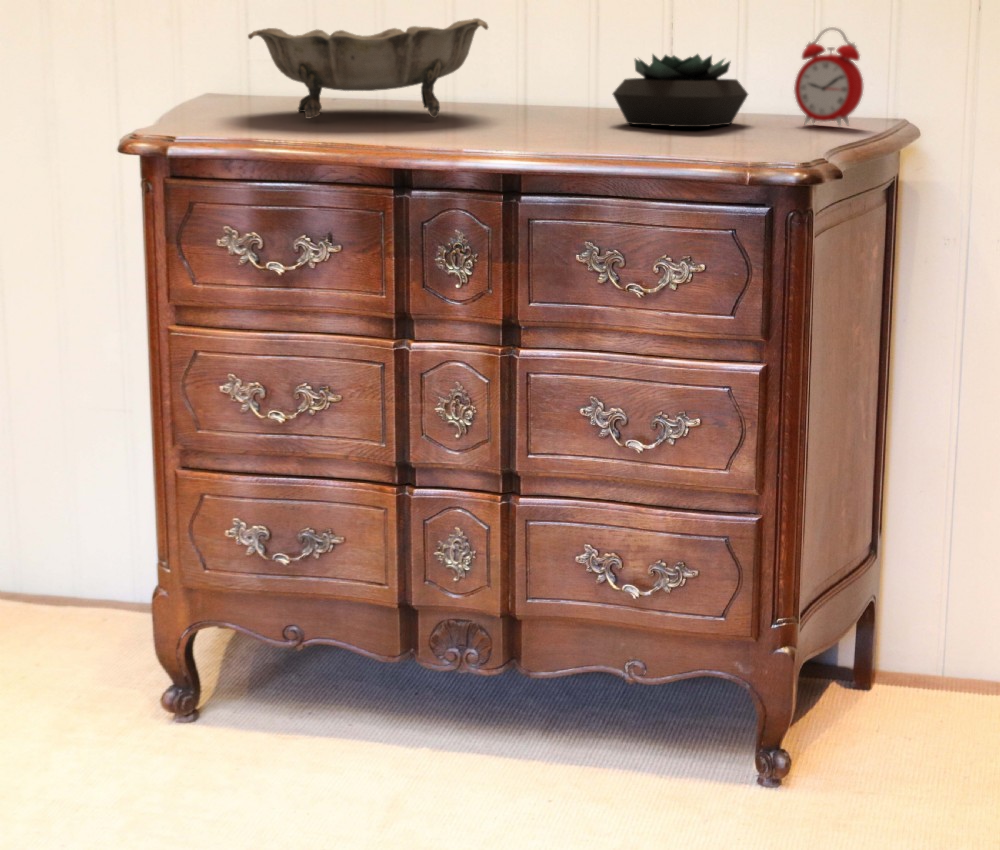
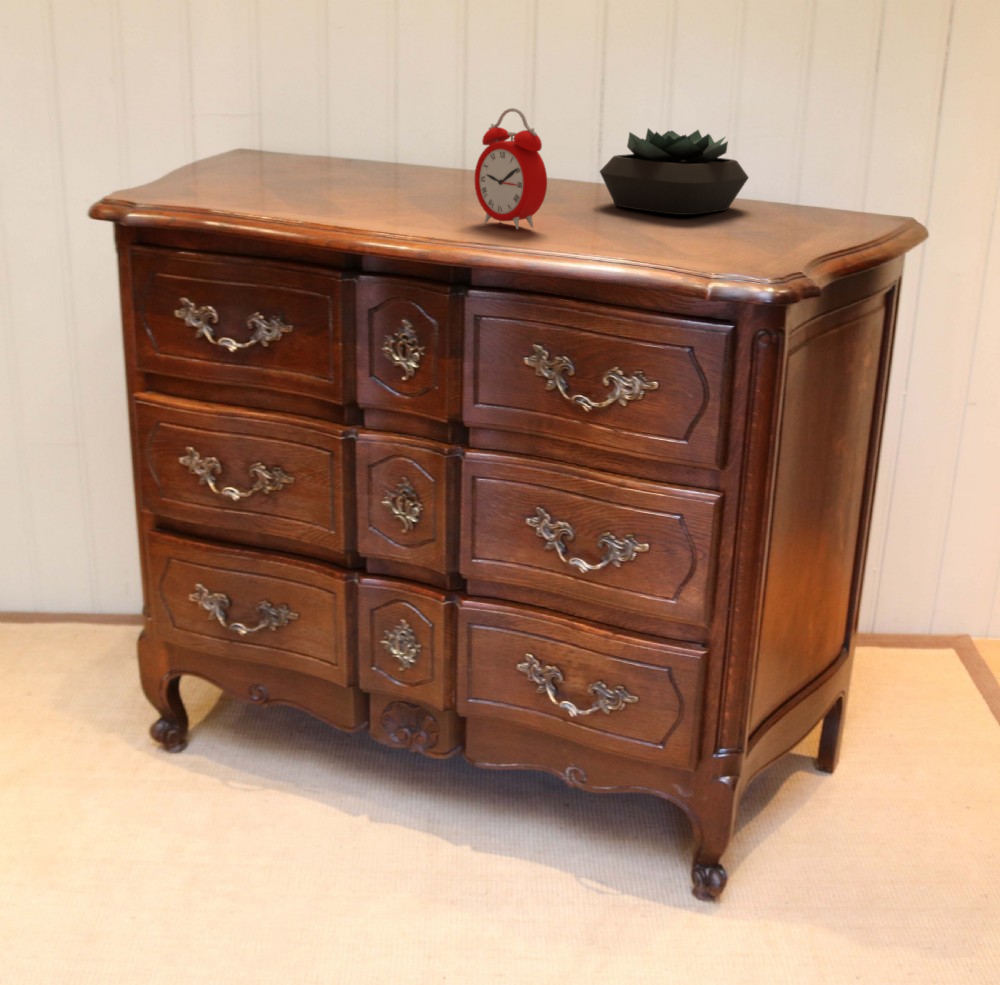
decorative bowl: present [248,18,488,118] -> none [227,81,481,189]
alarm clock: present [794,27,863,125] -> present [475,108,547,229]

